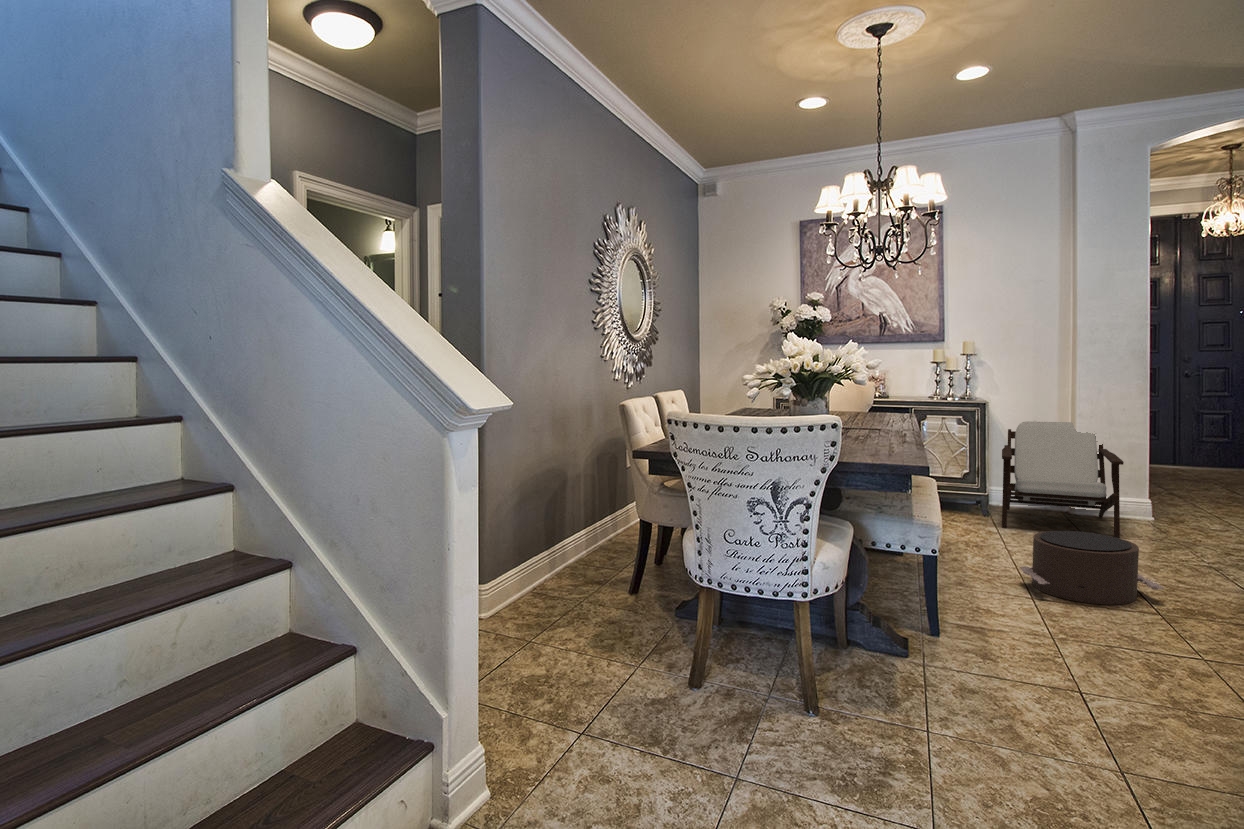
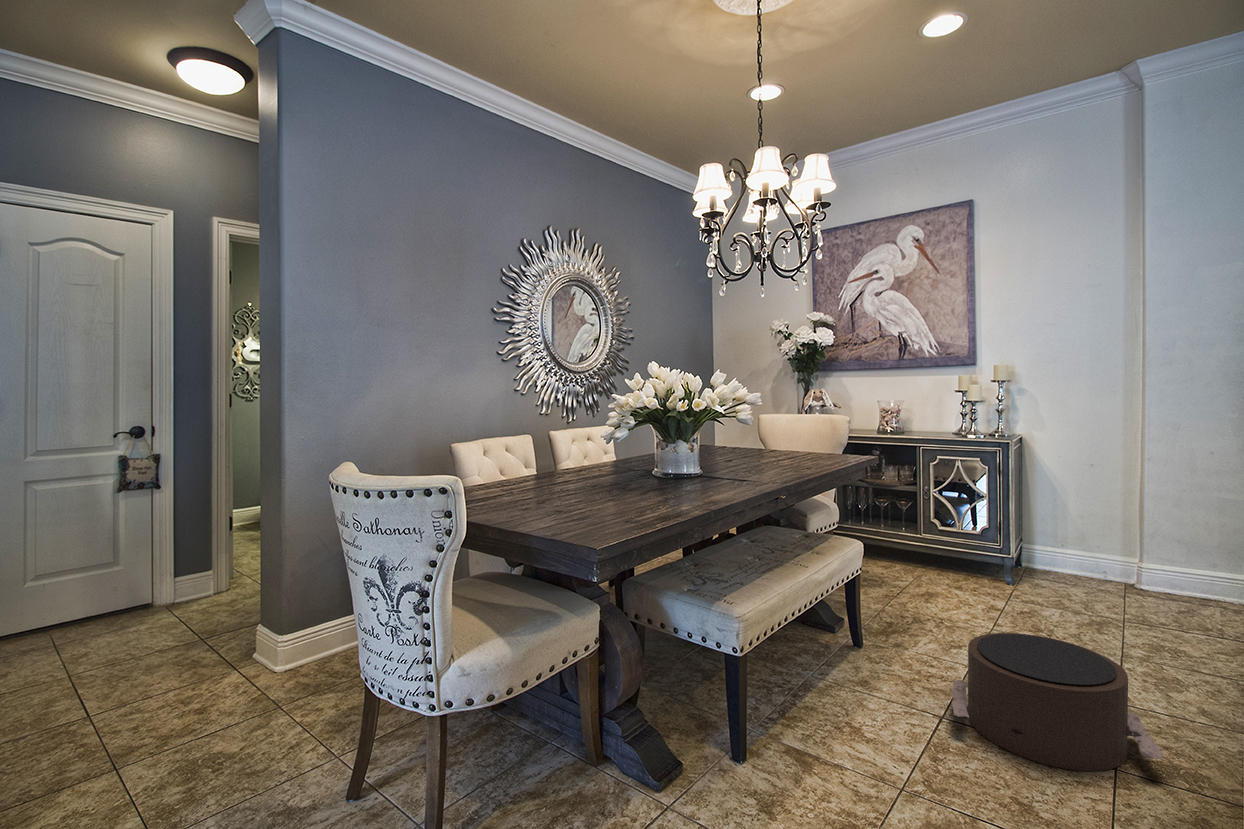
armchair: present [1002,421,1124,538] -> none [1019,467,1204,644]

